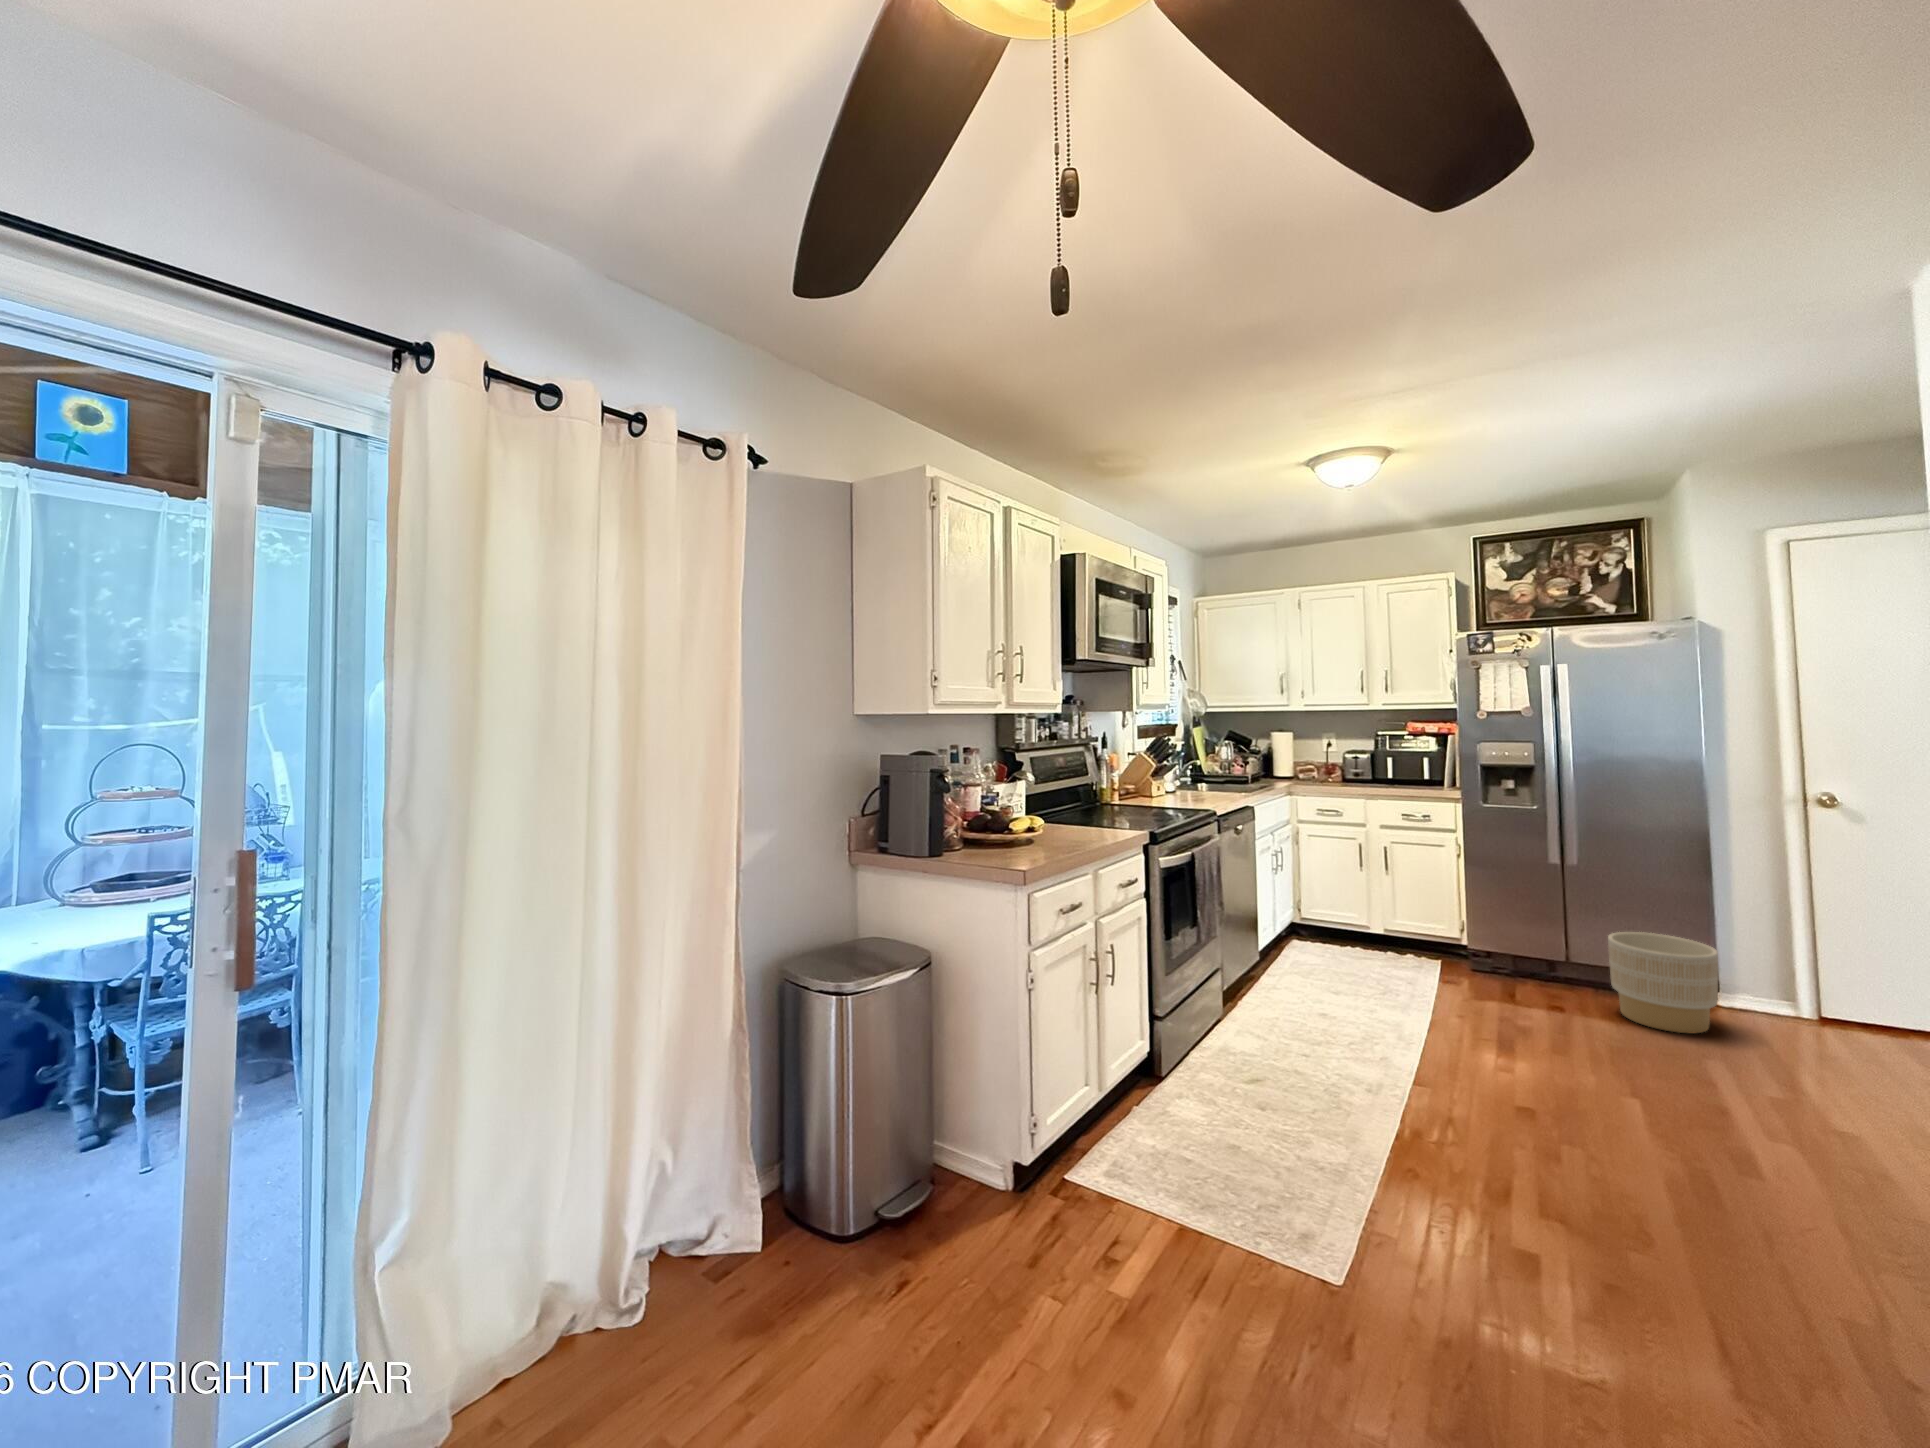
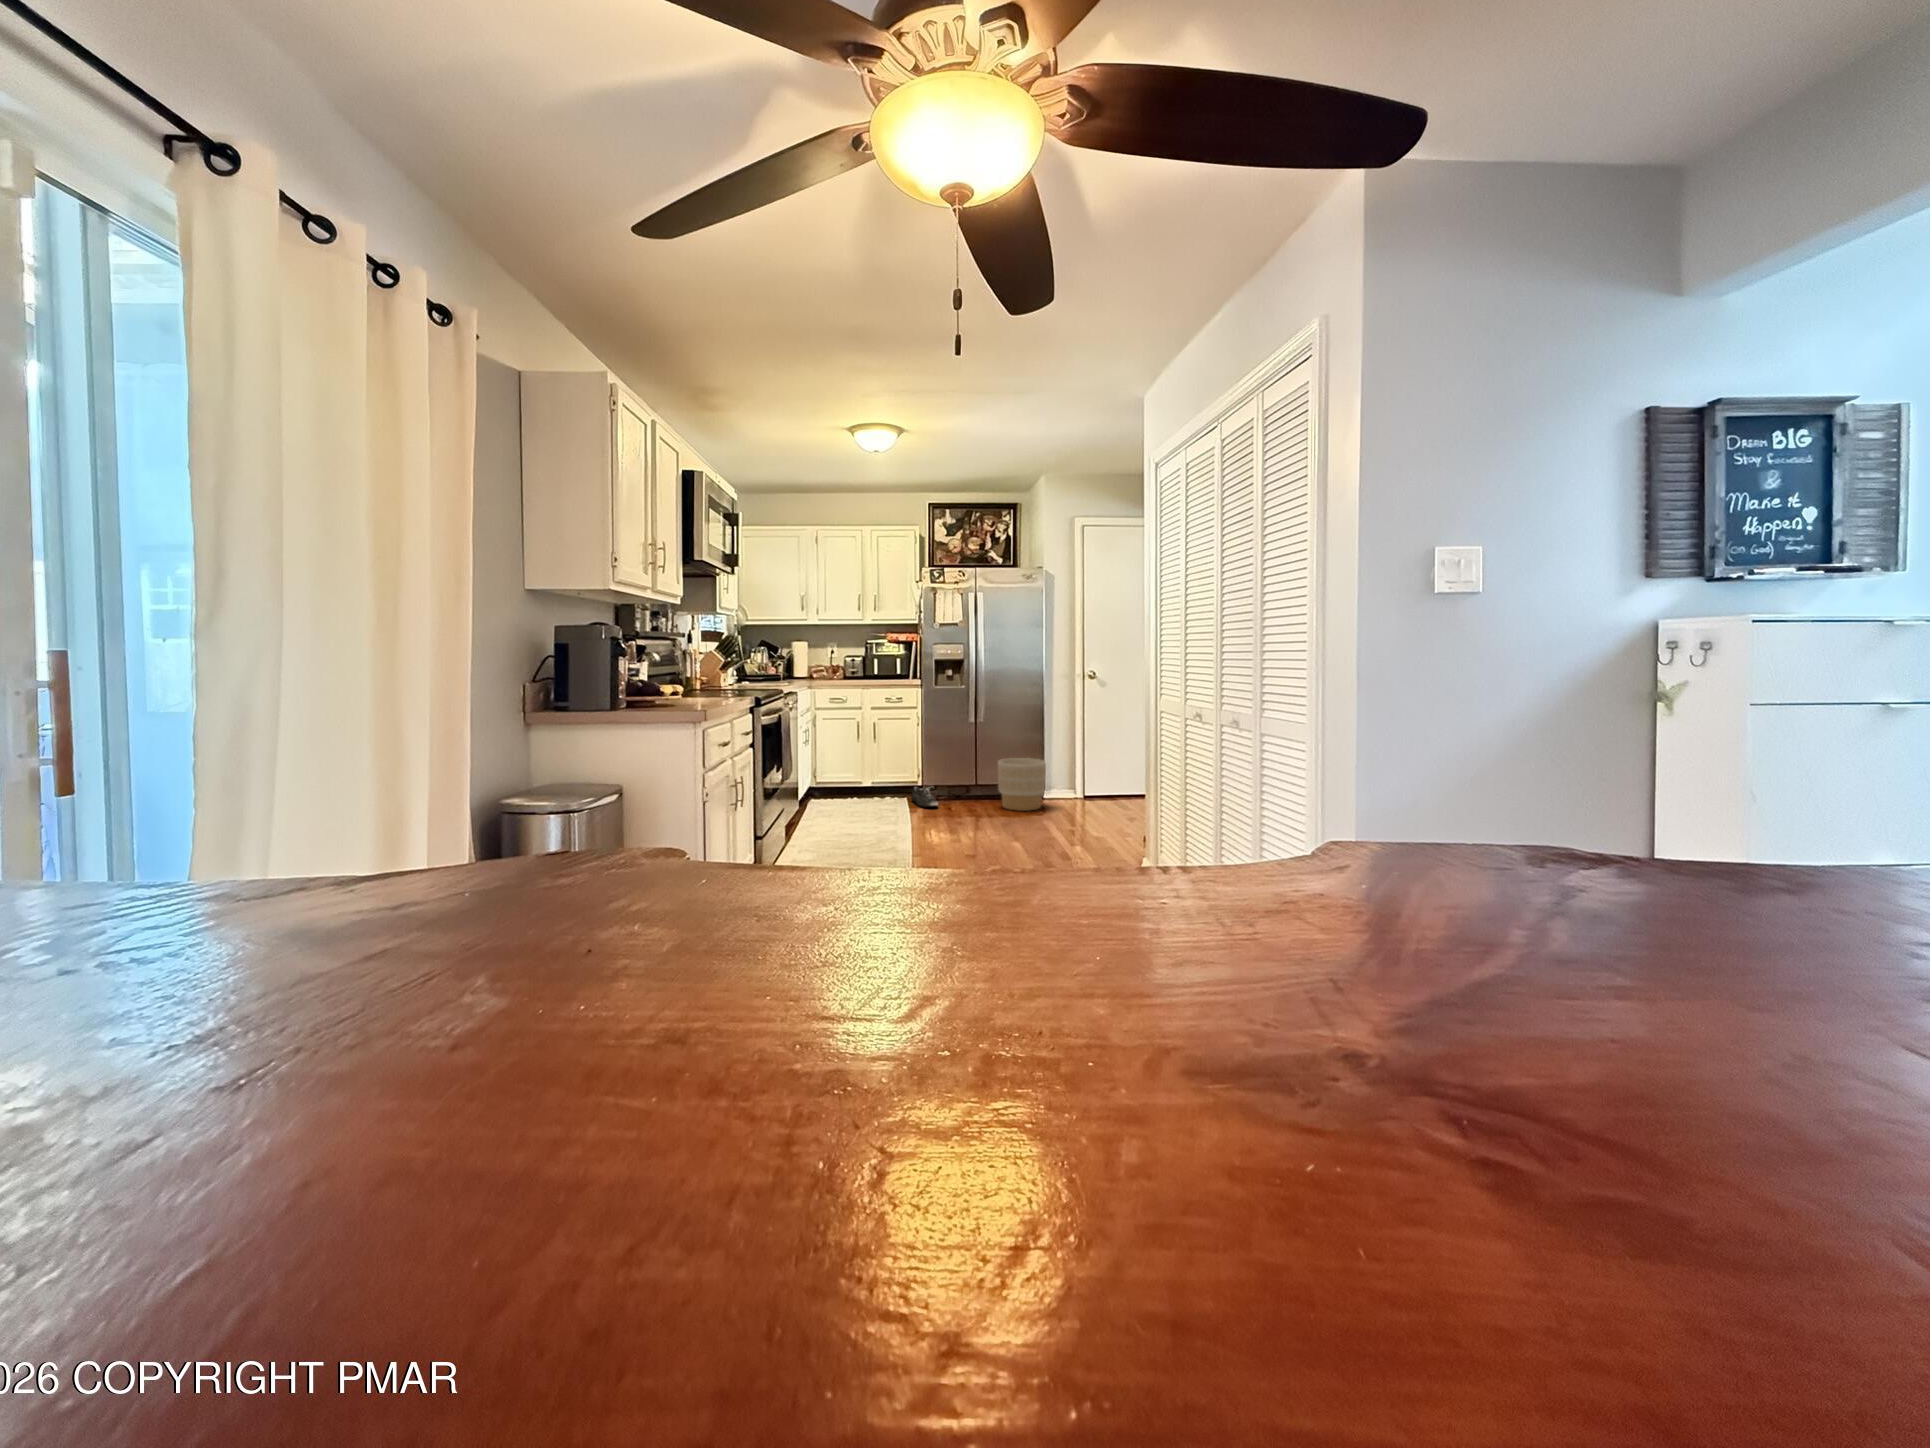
shoe: none [1446,949,1491,991] -> present [911,786,938,807]

